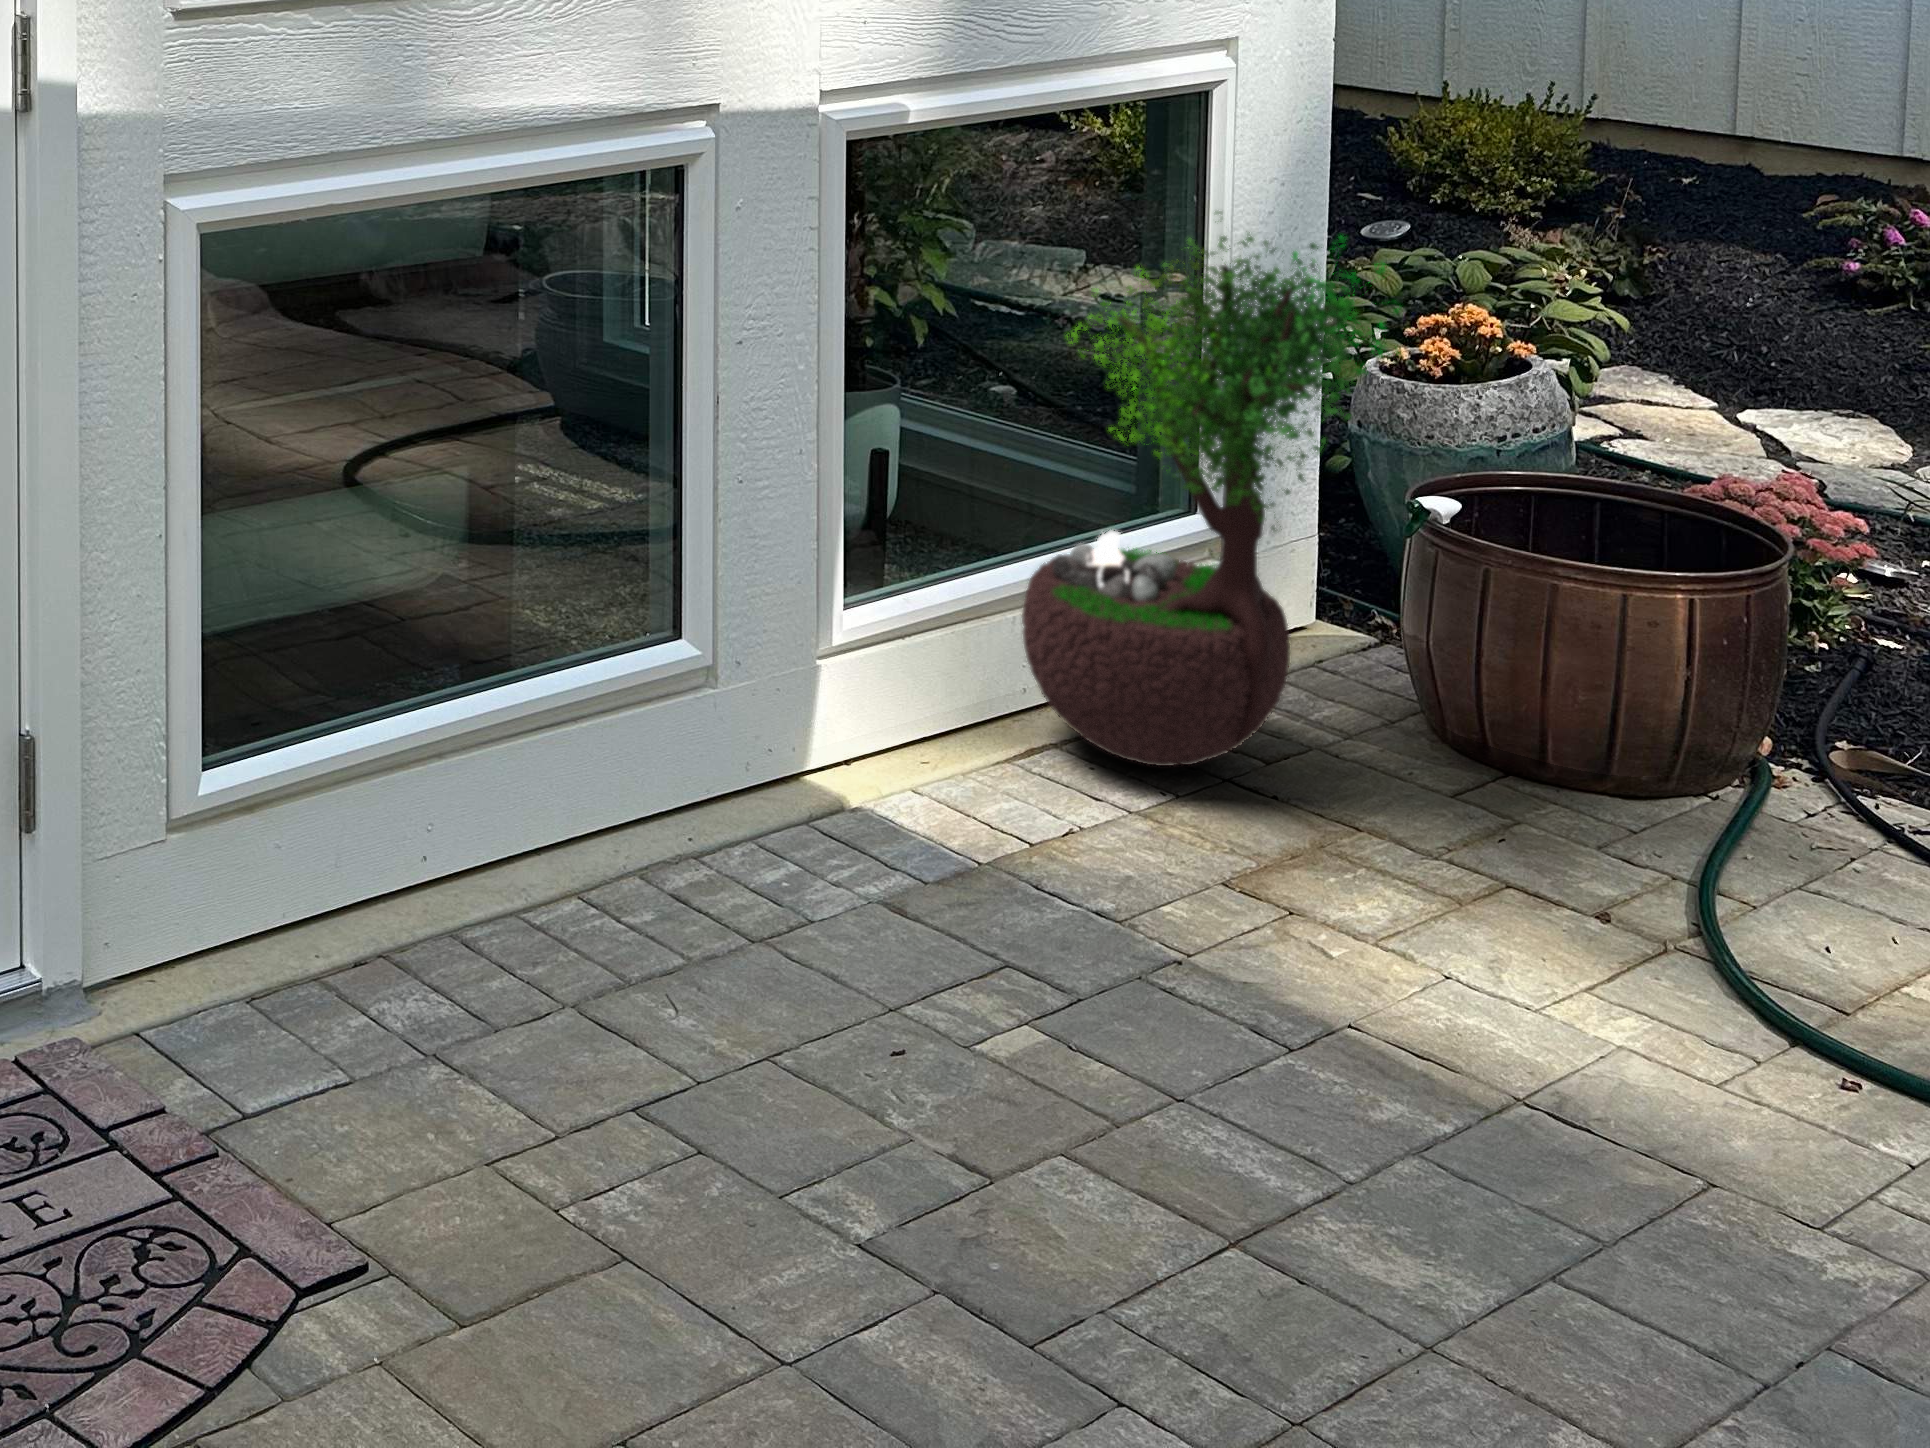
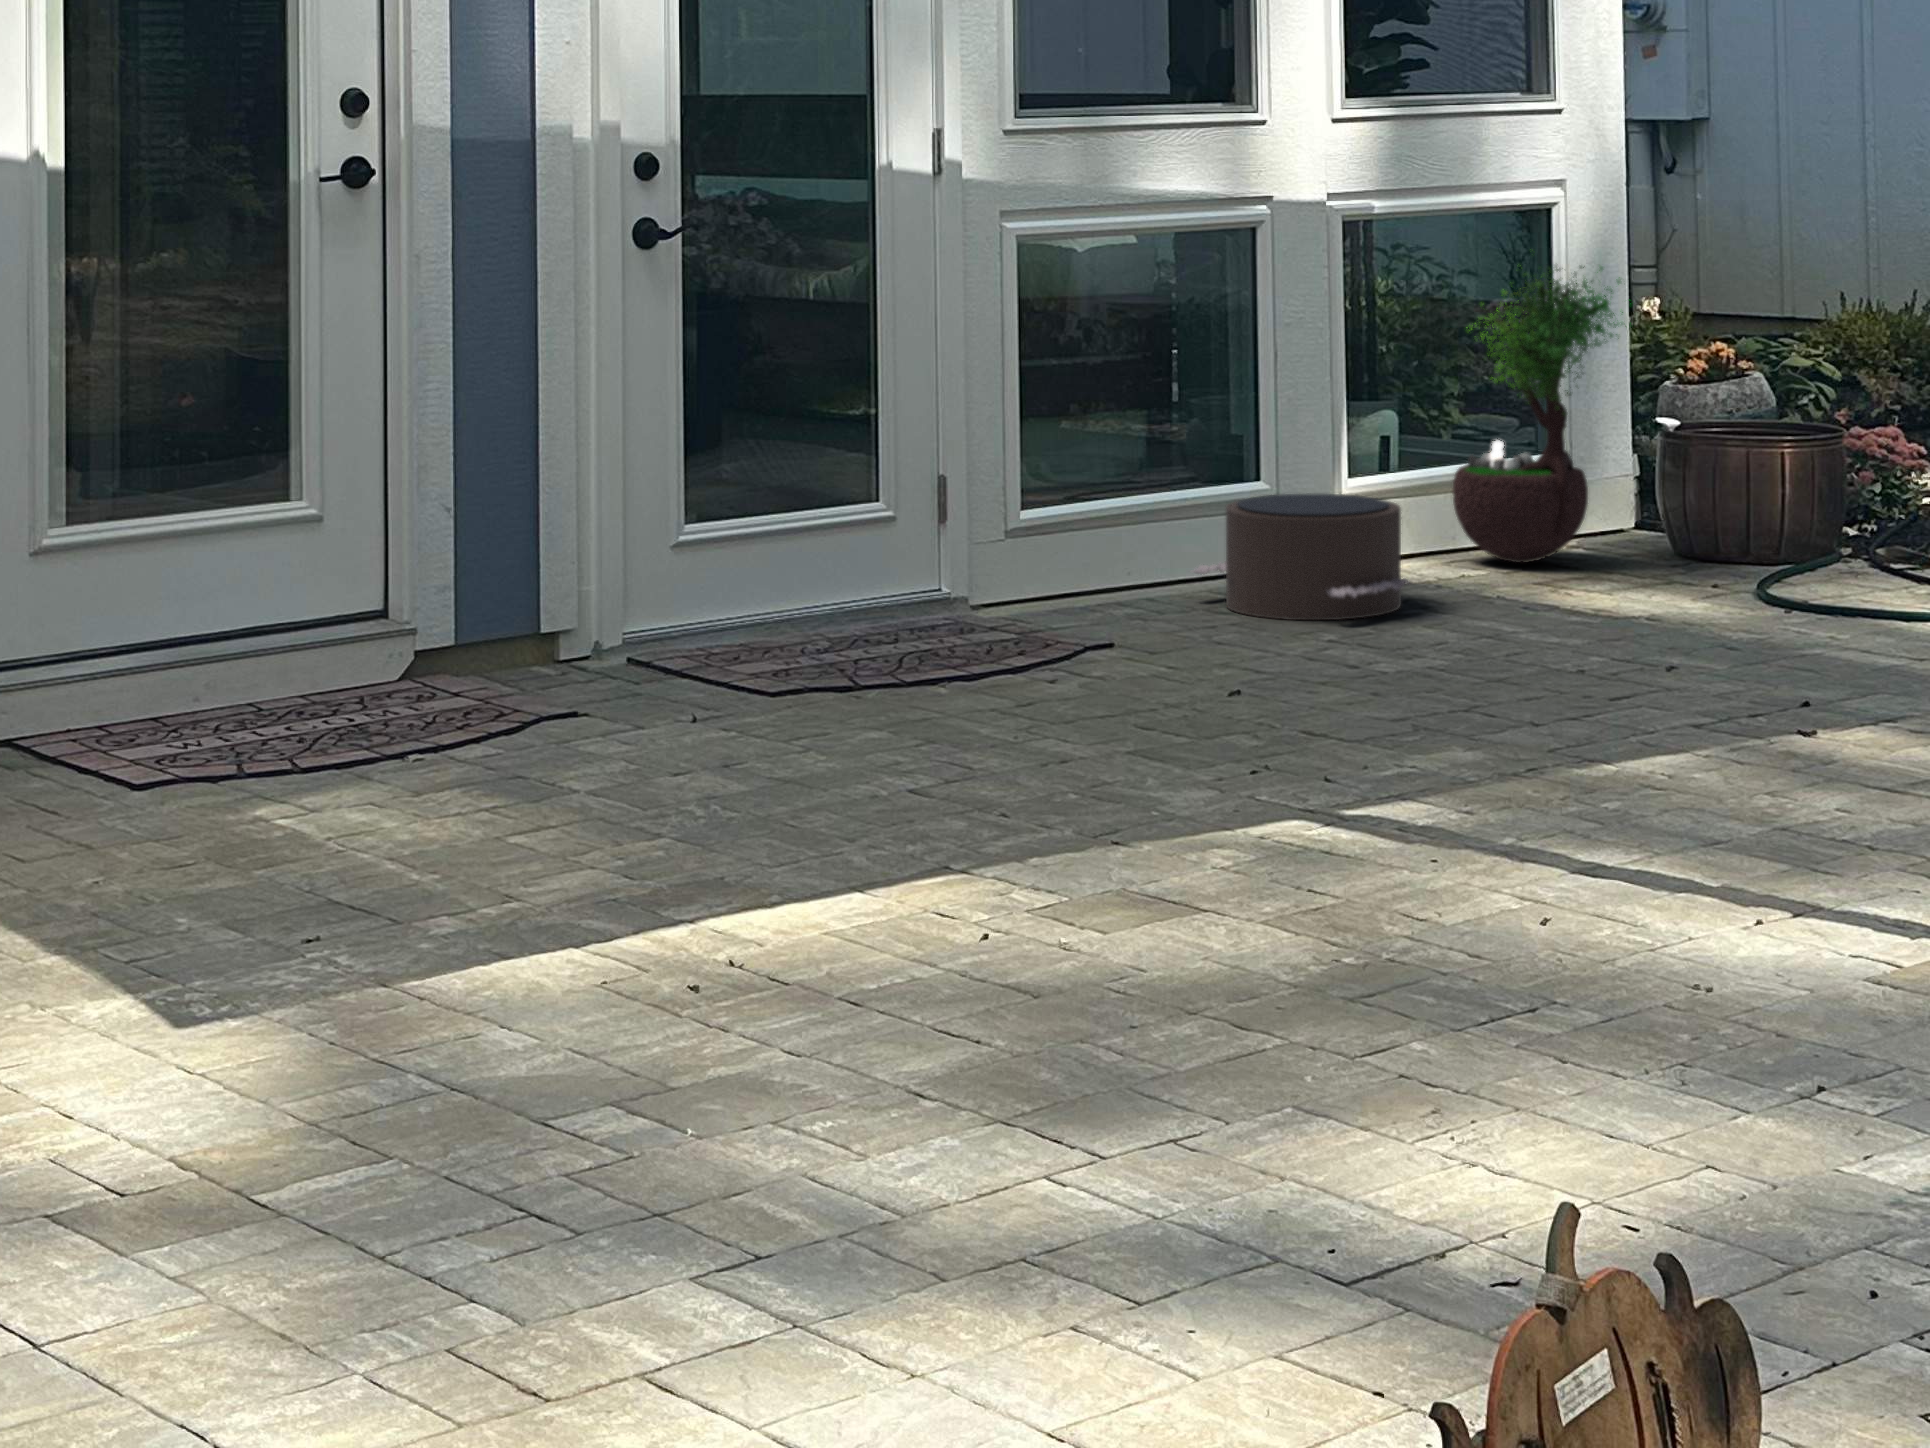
pouf: none [541,704,1024,1071] -> present [1192,493,1408,620]

